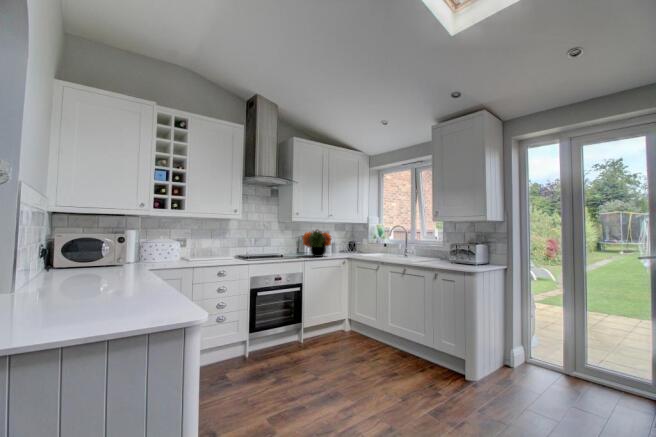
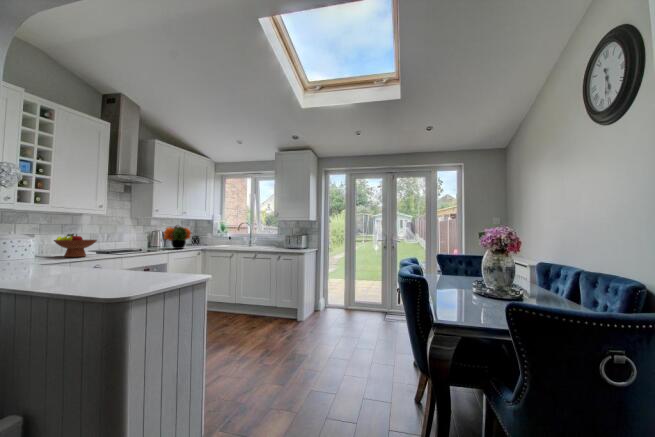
fruit bowl: none [183,239,221,263] -> present [54,234,97,257]

